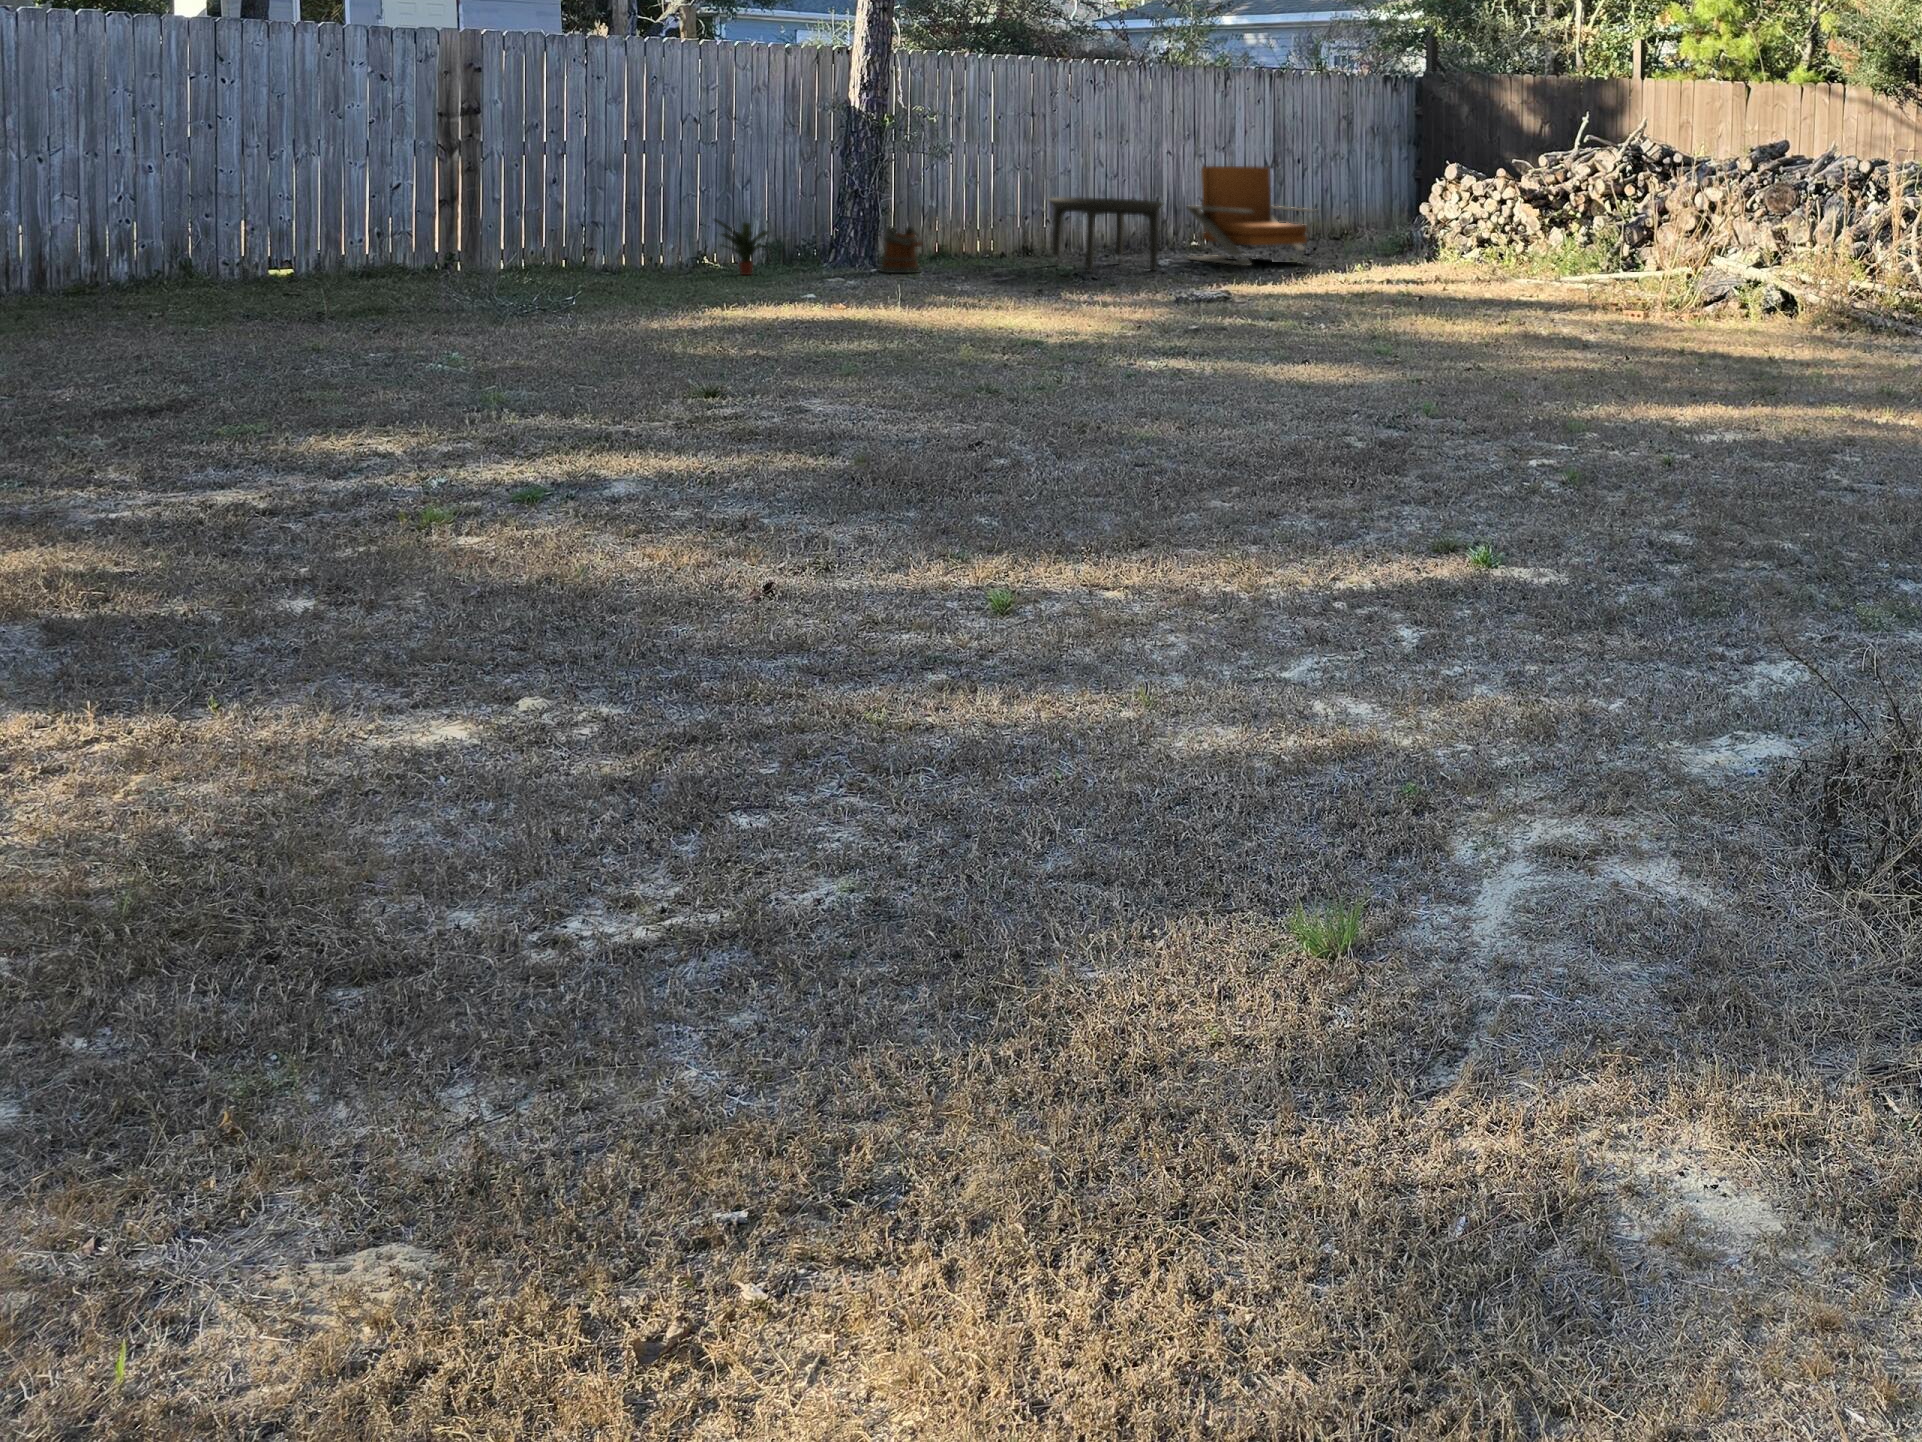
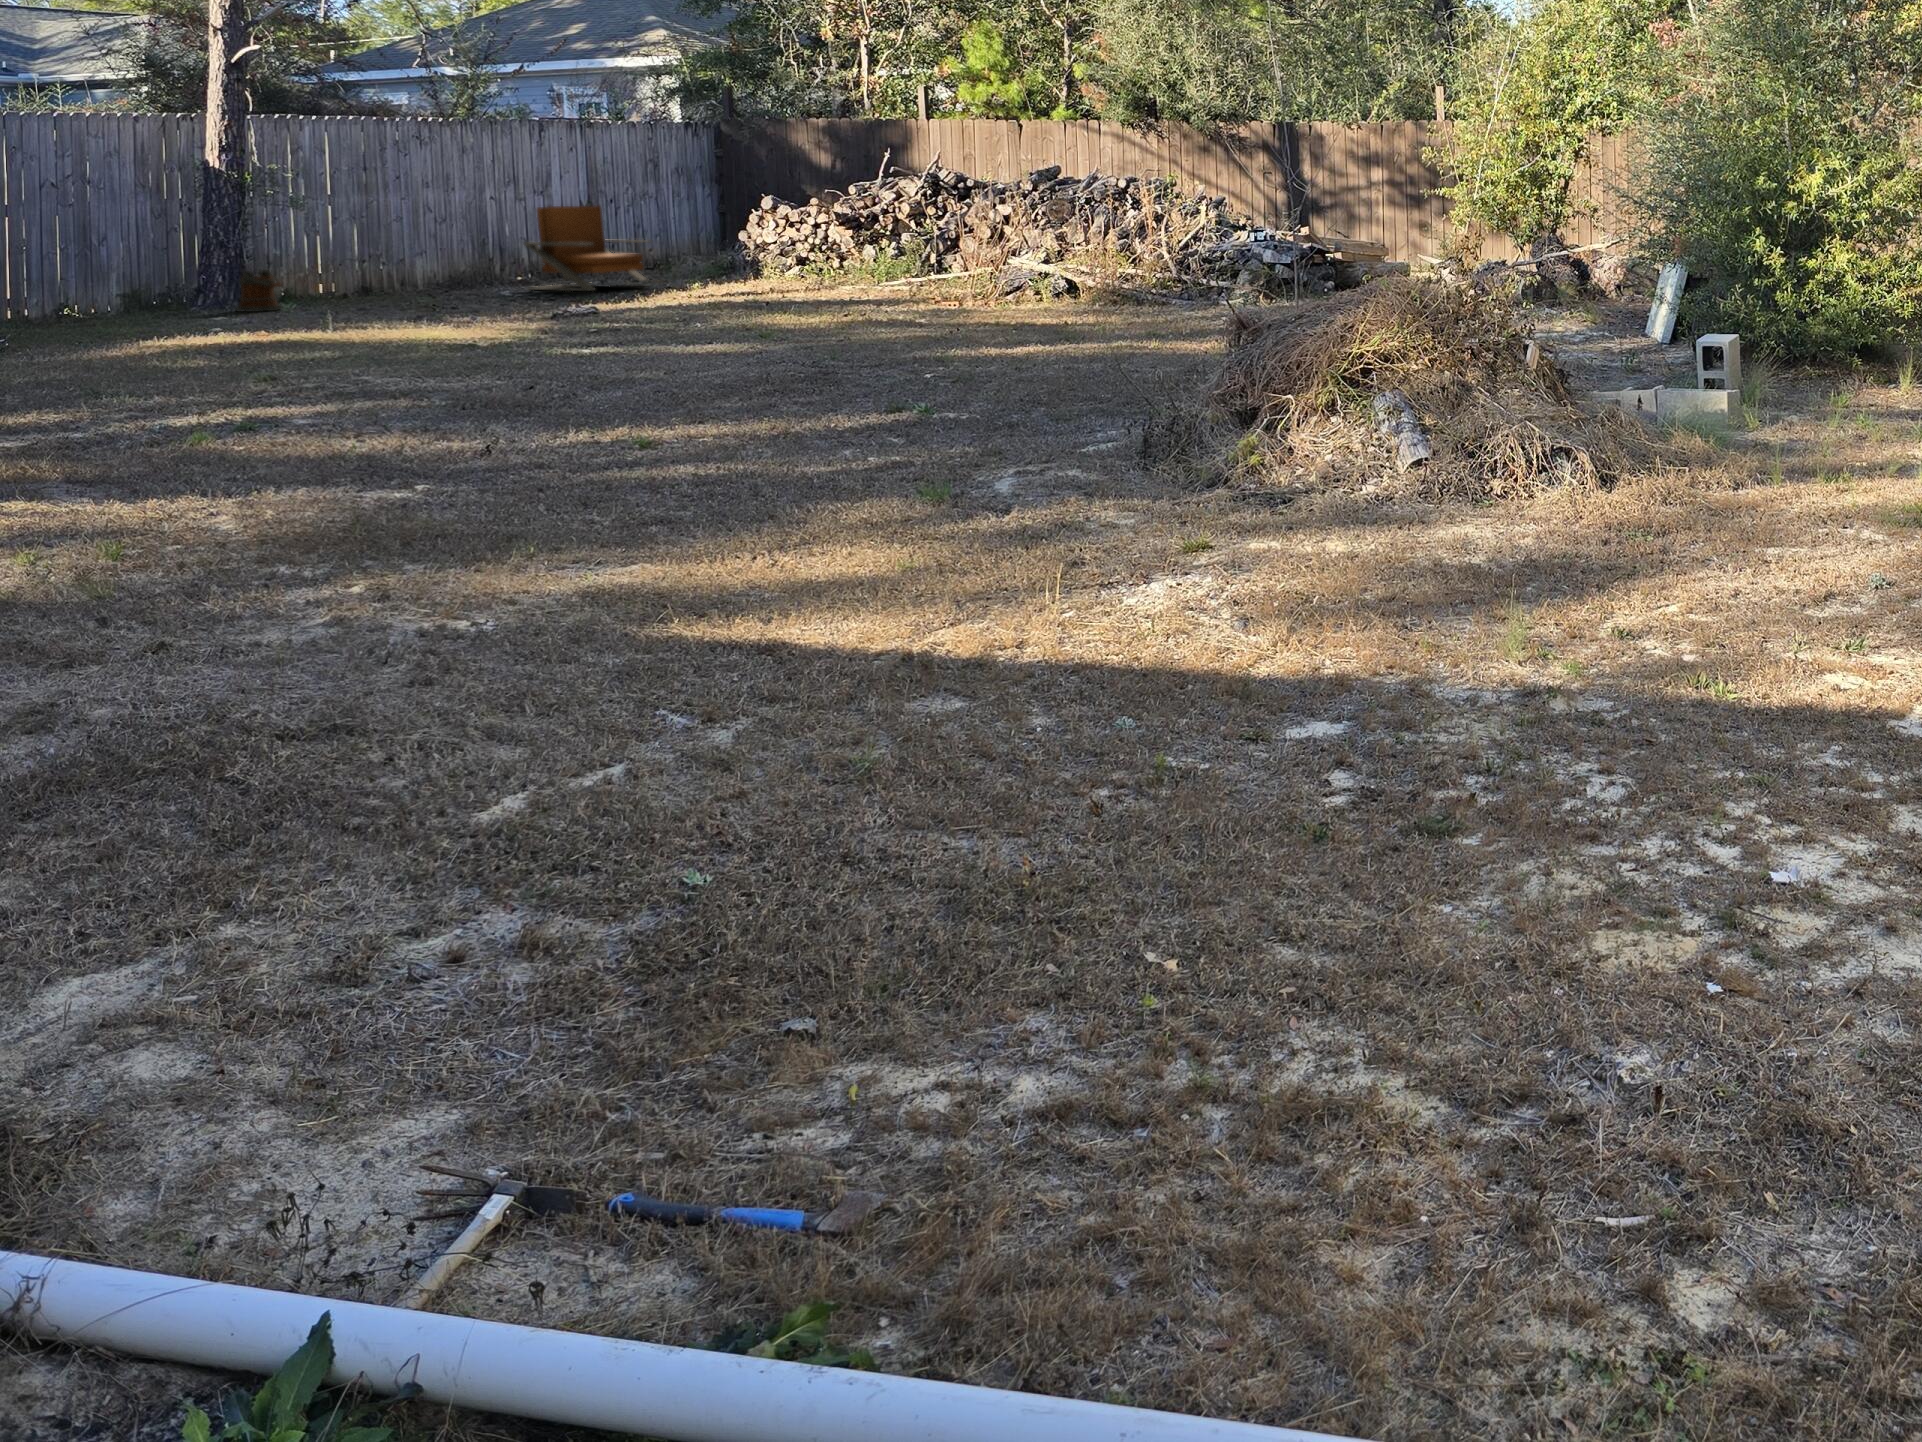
round table: present [1048,197,1164,272] -> none [393,238,512,302]
potted plant: present [714,219,772,275] -> none [60,270,130,321]

